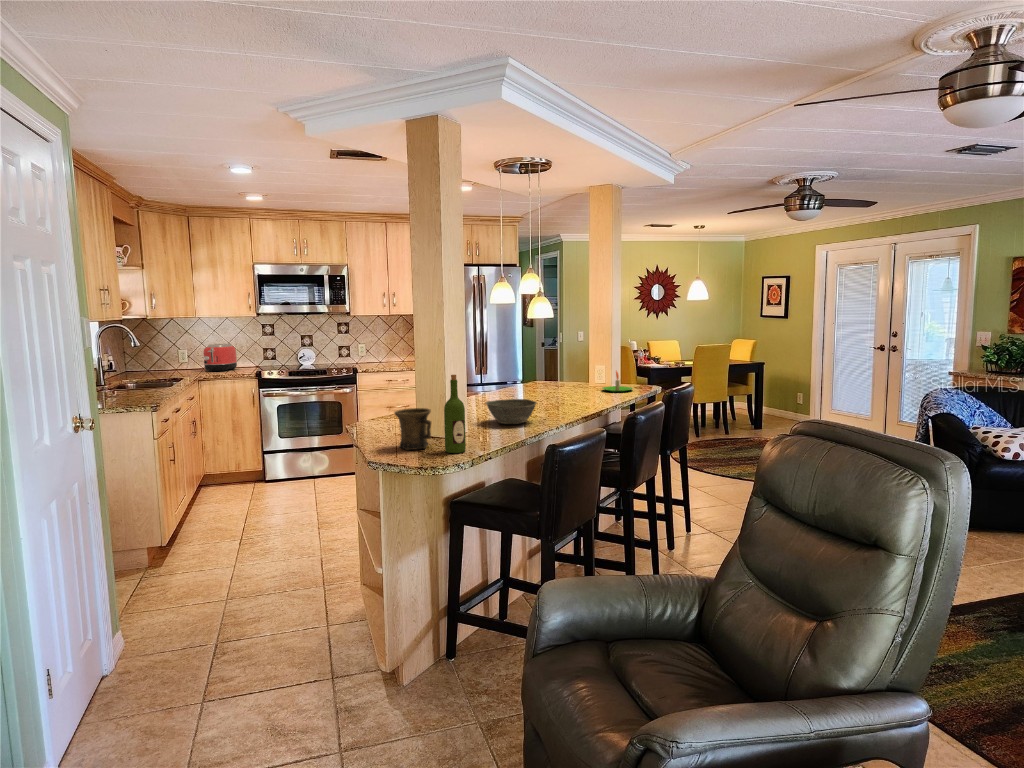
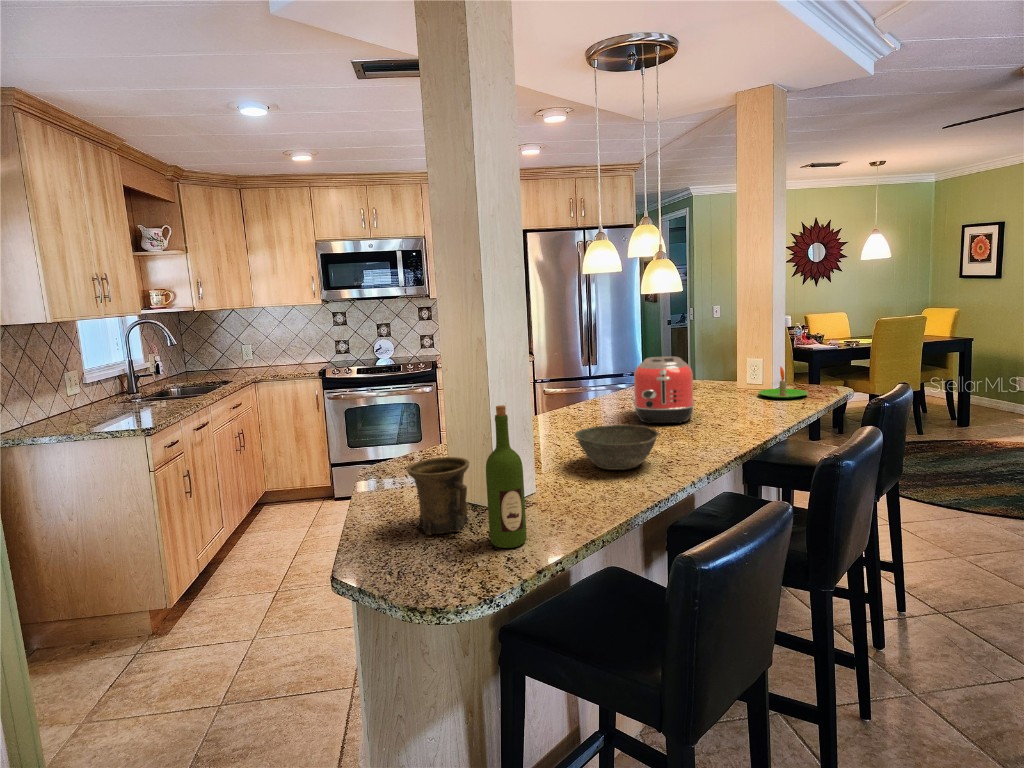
toaster: present [203,344,237,371] -> present [634,357,694,424]

